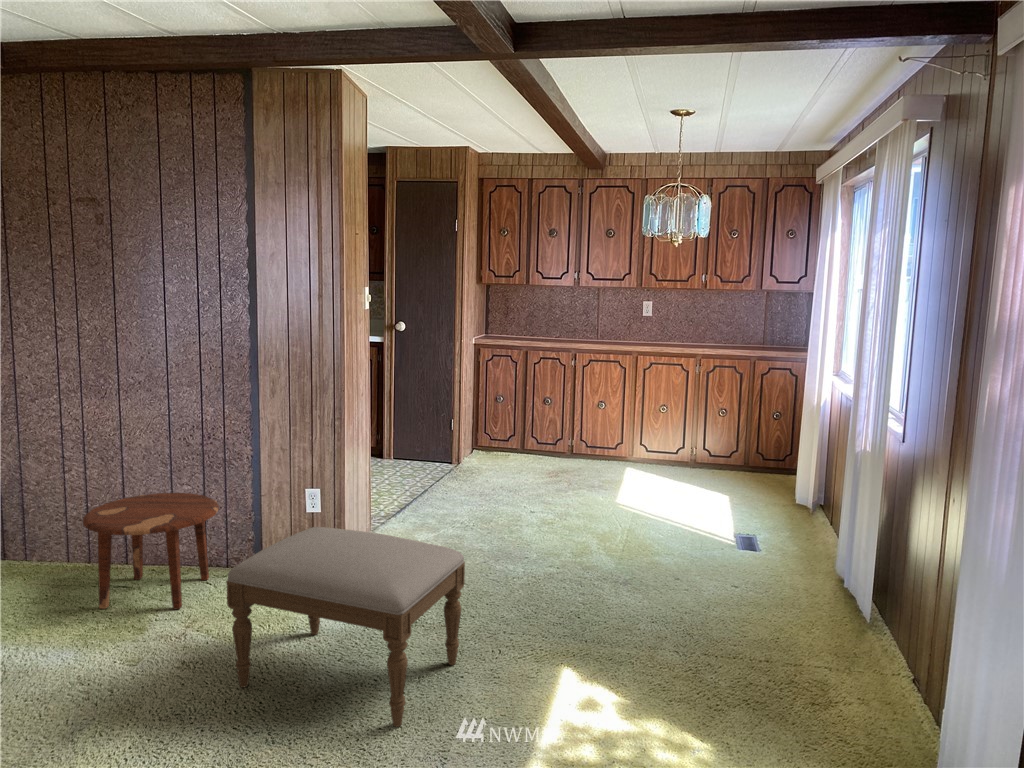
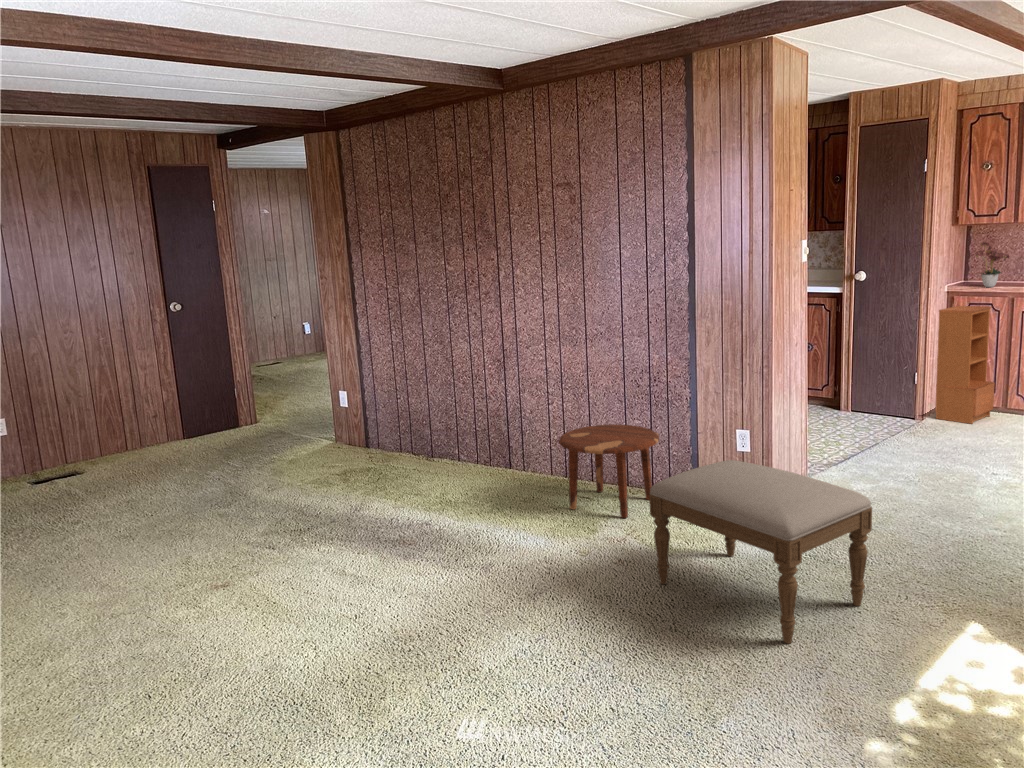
flower arrangement: none [492,299,520,341] -> present [976,242,1009,287]
bookcase: none [469,356,512,462] -> present [935,306,995,424]

